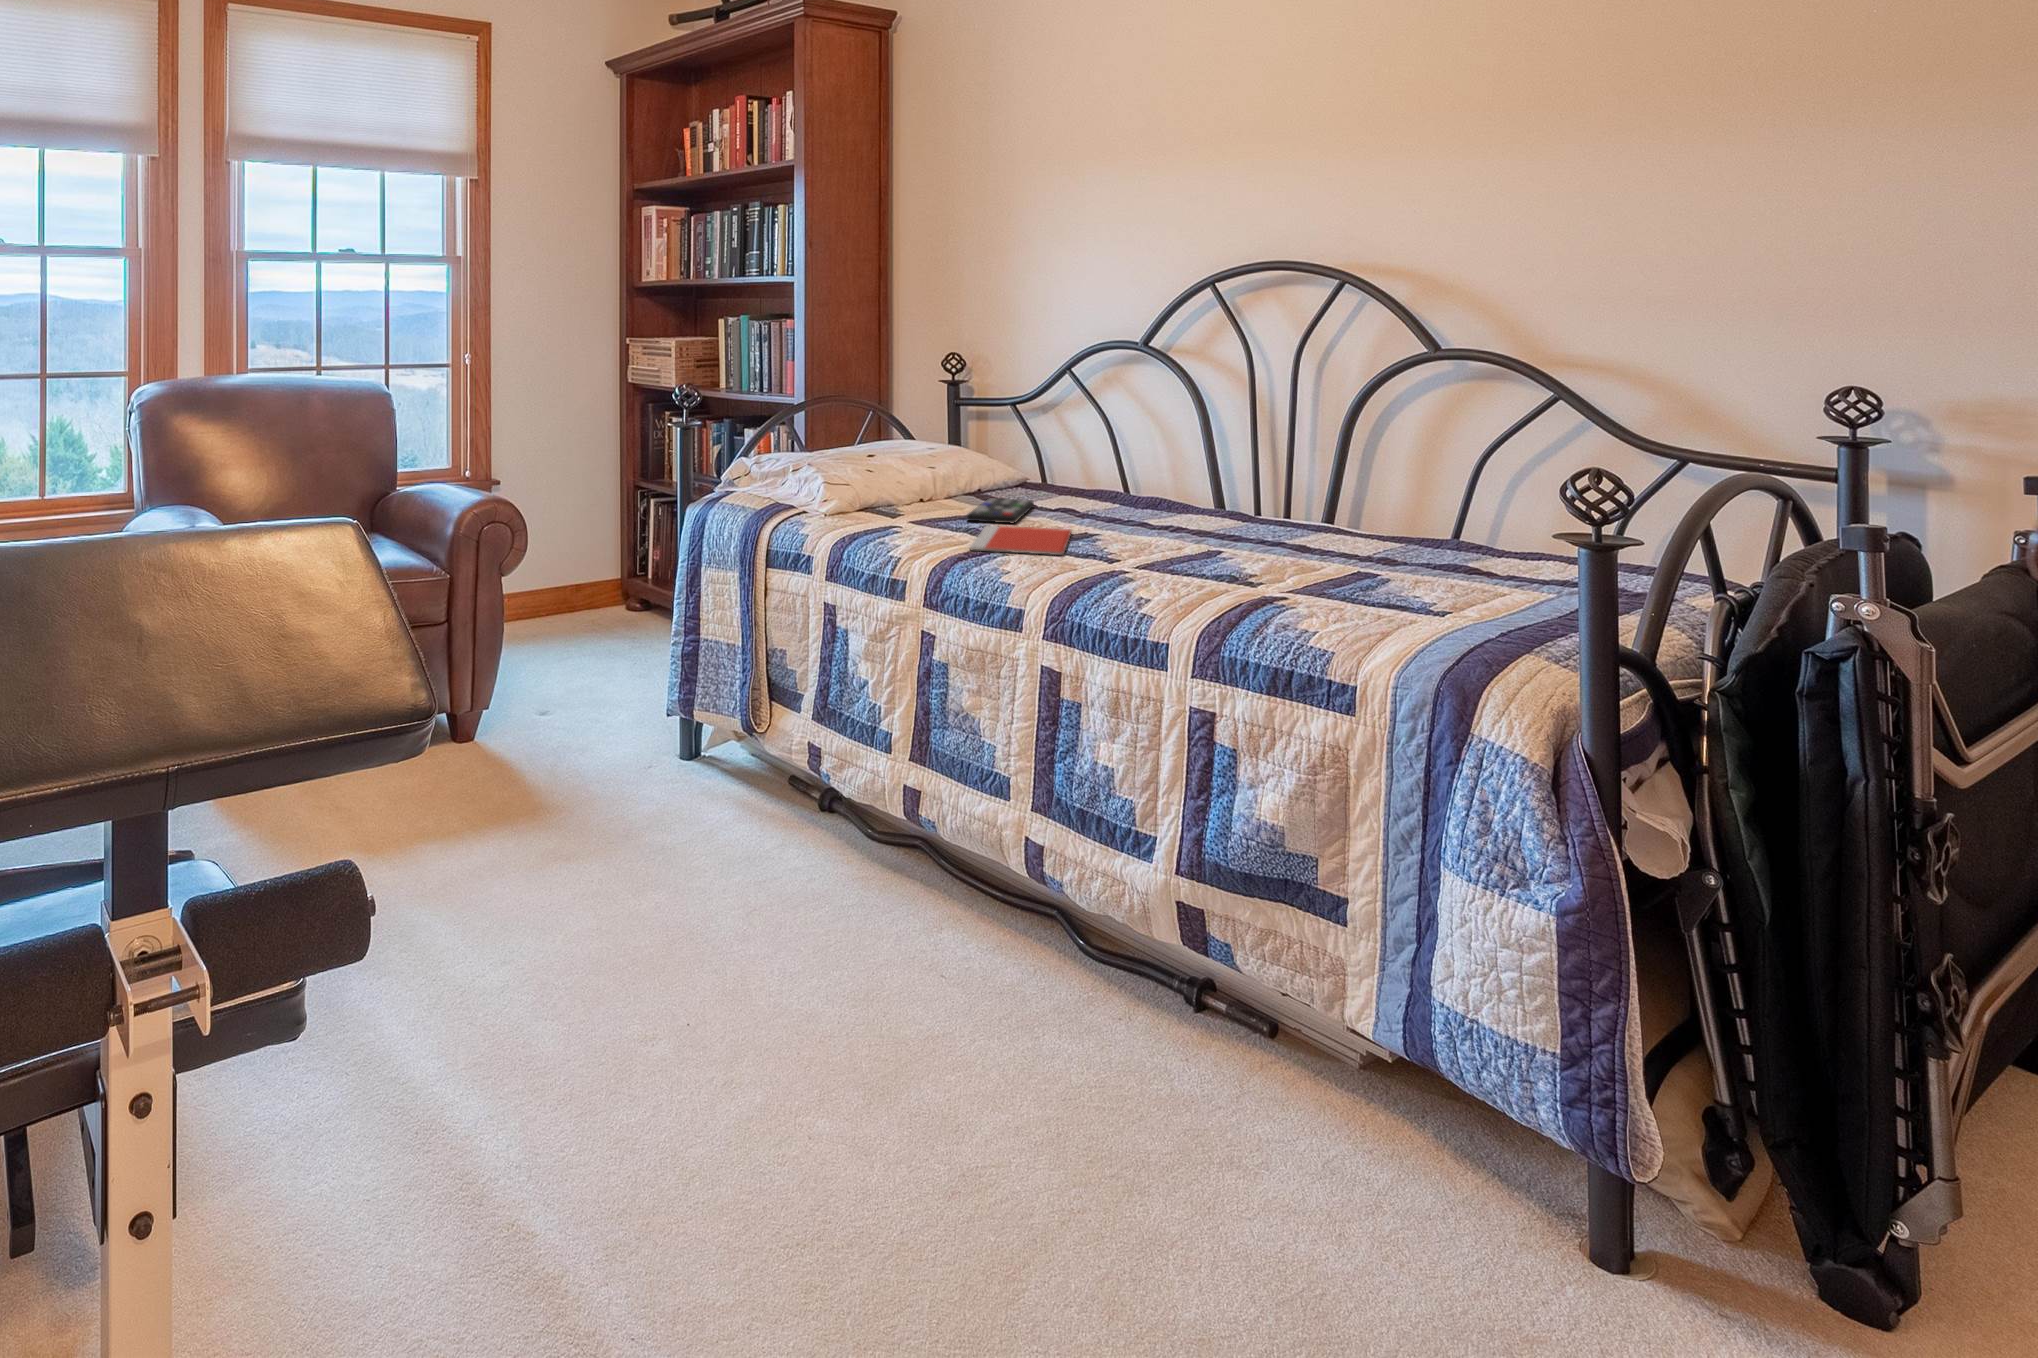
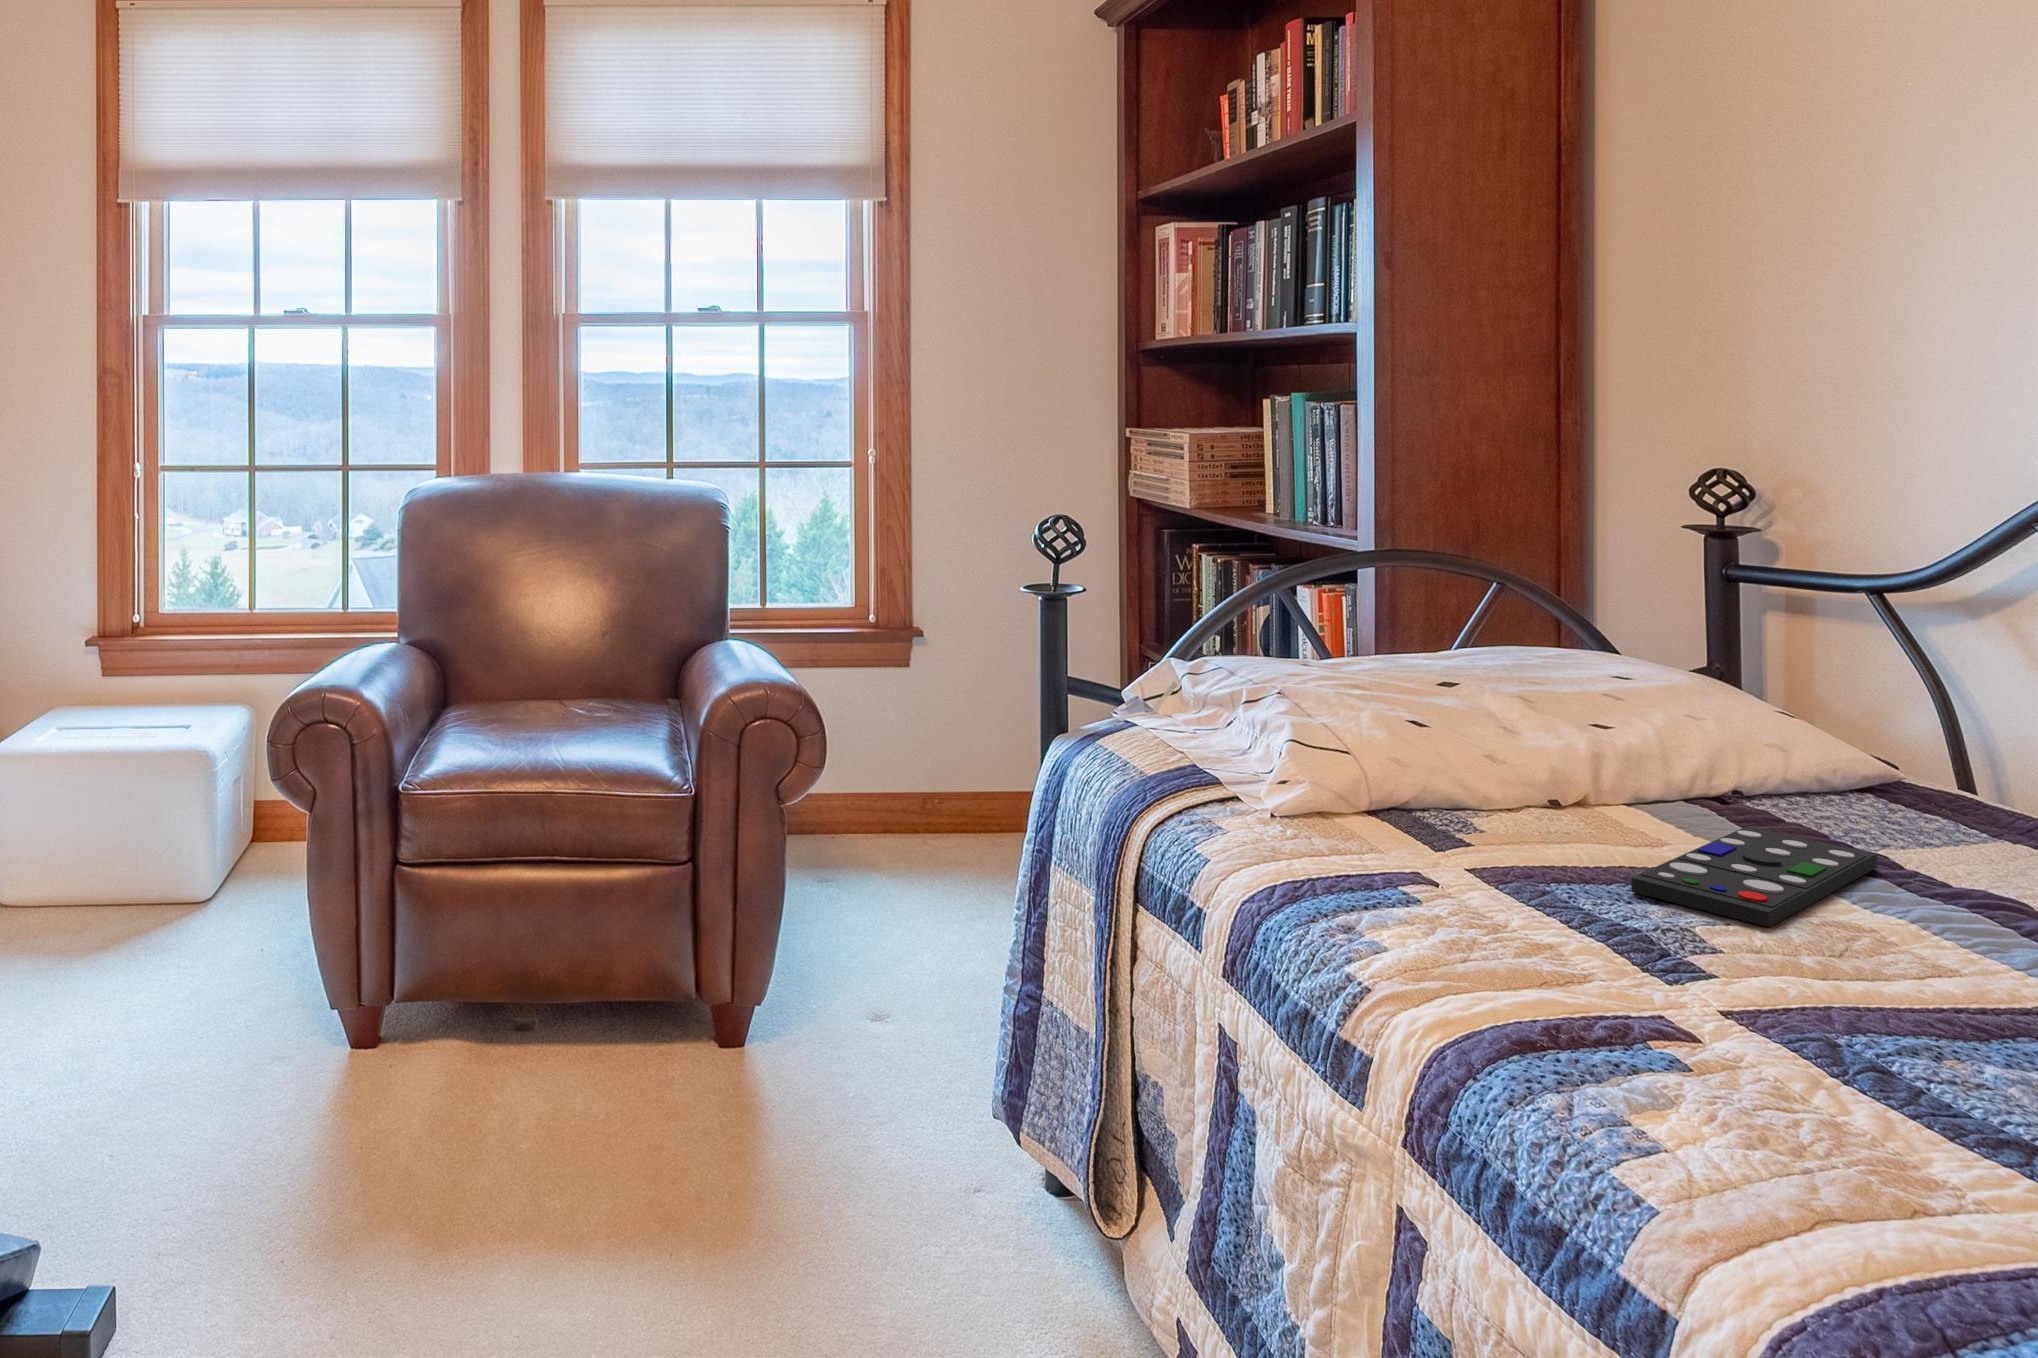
notebook: present [970,525,1072,555] -> none [1543,924,1935,1104]

